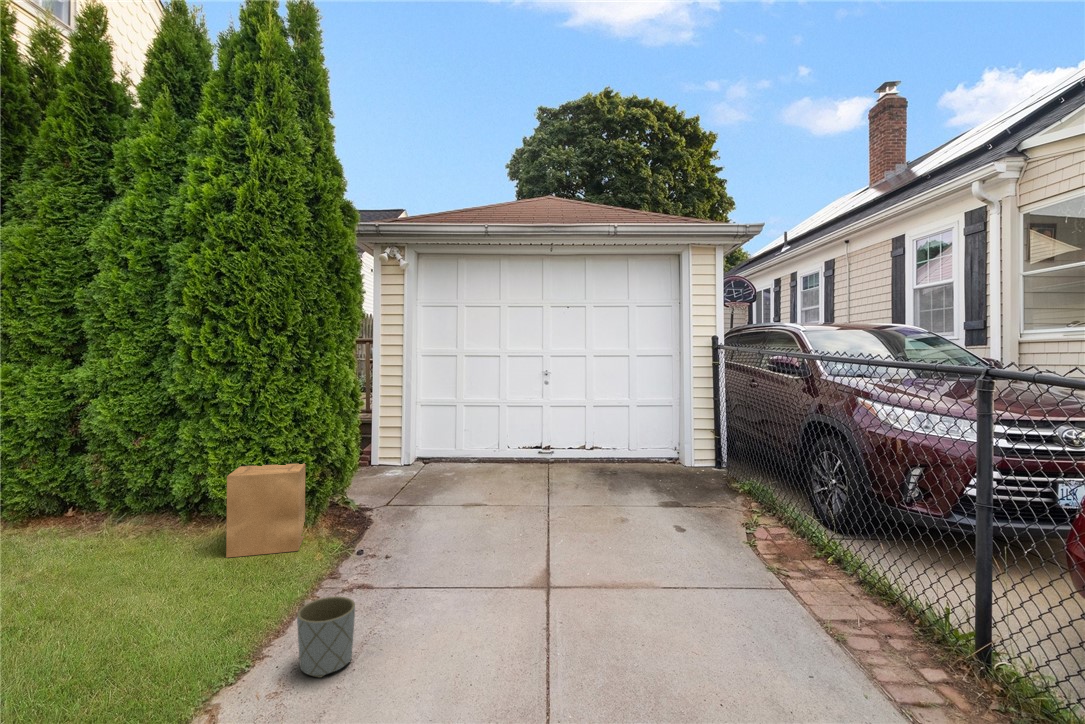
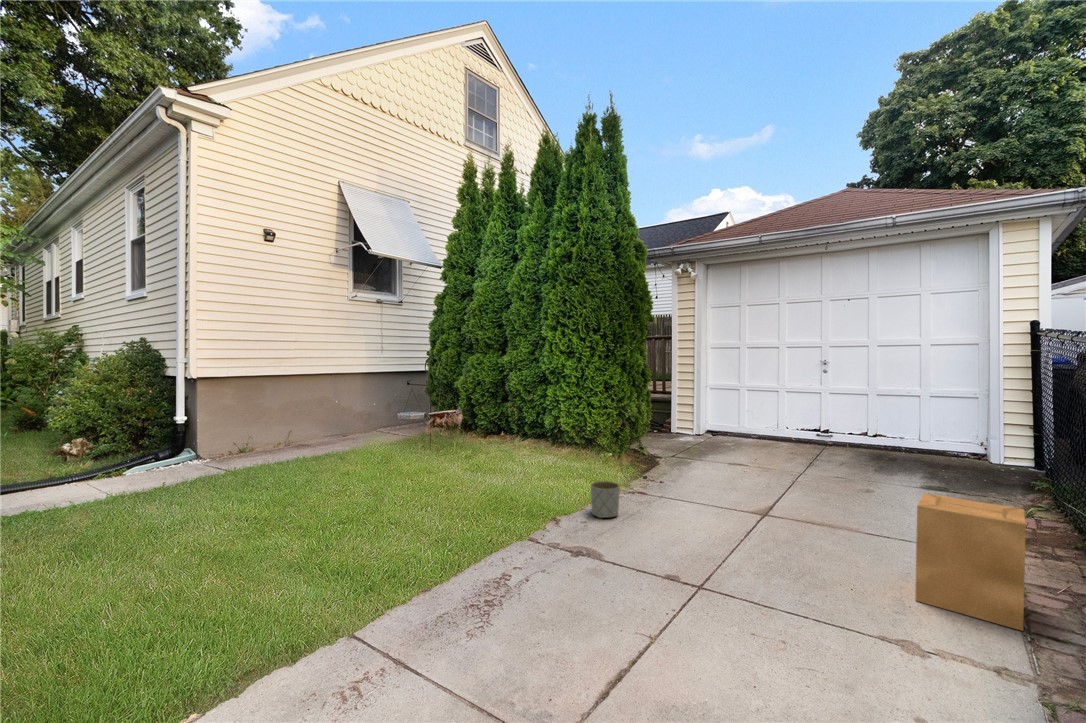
cardboard box: present [226,463,306,558] -> present [915,493,1026,631]

